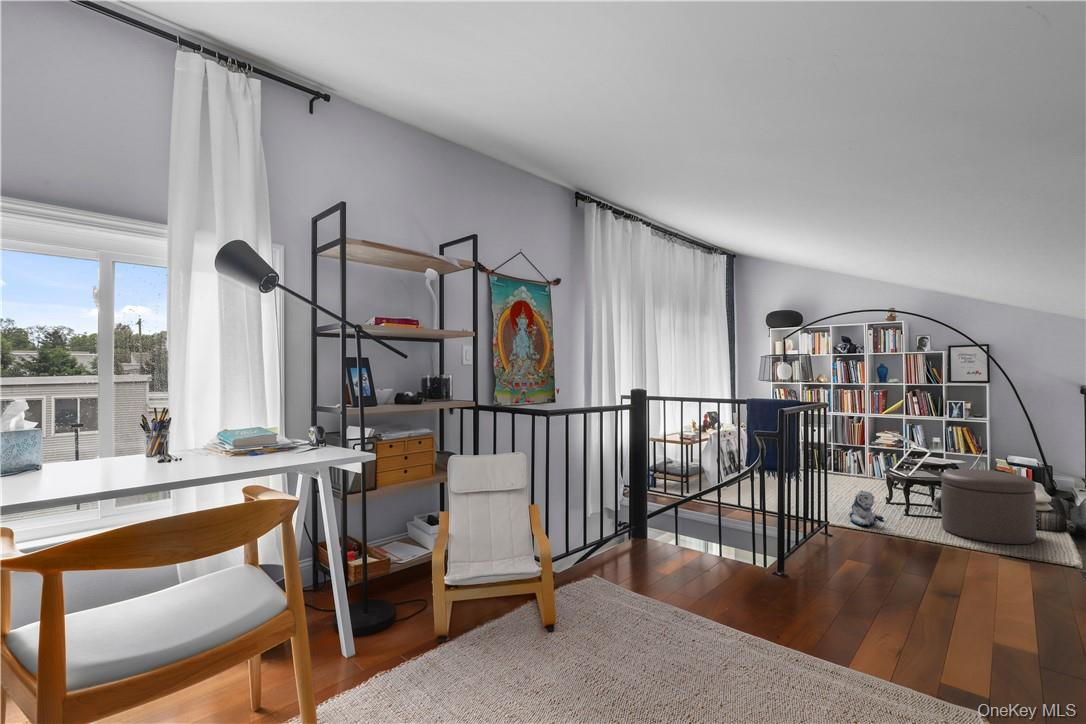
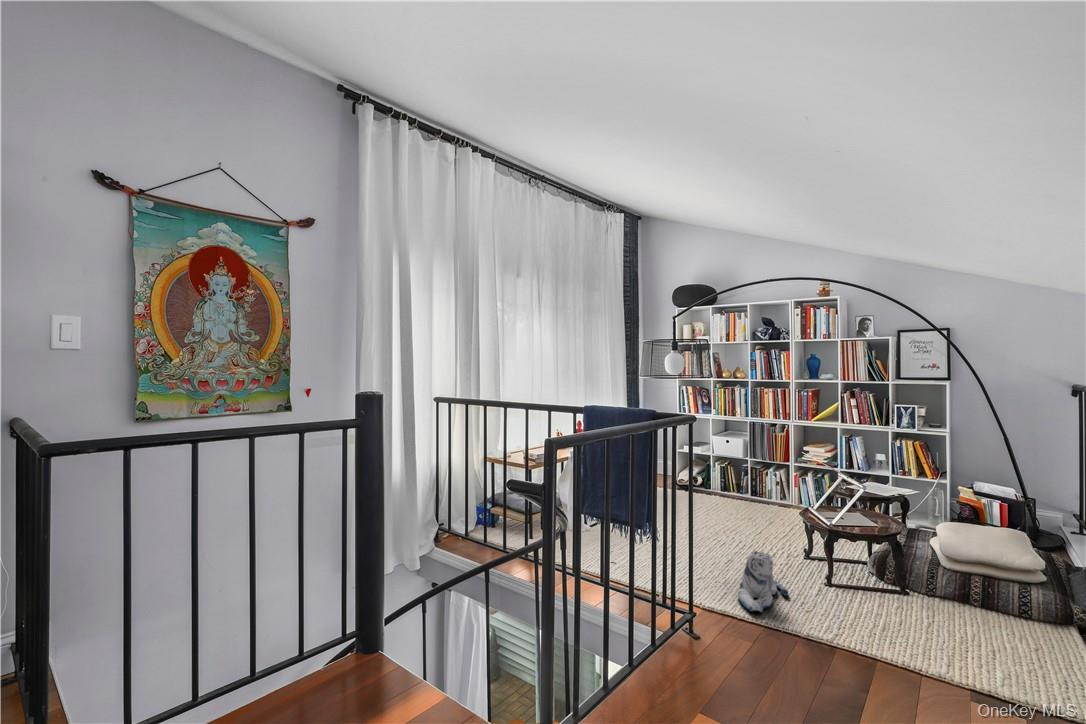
ottoman: present [941,469,1036,544] -> none [876,520,1032,666]

